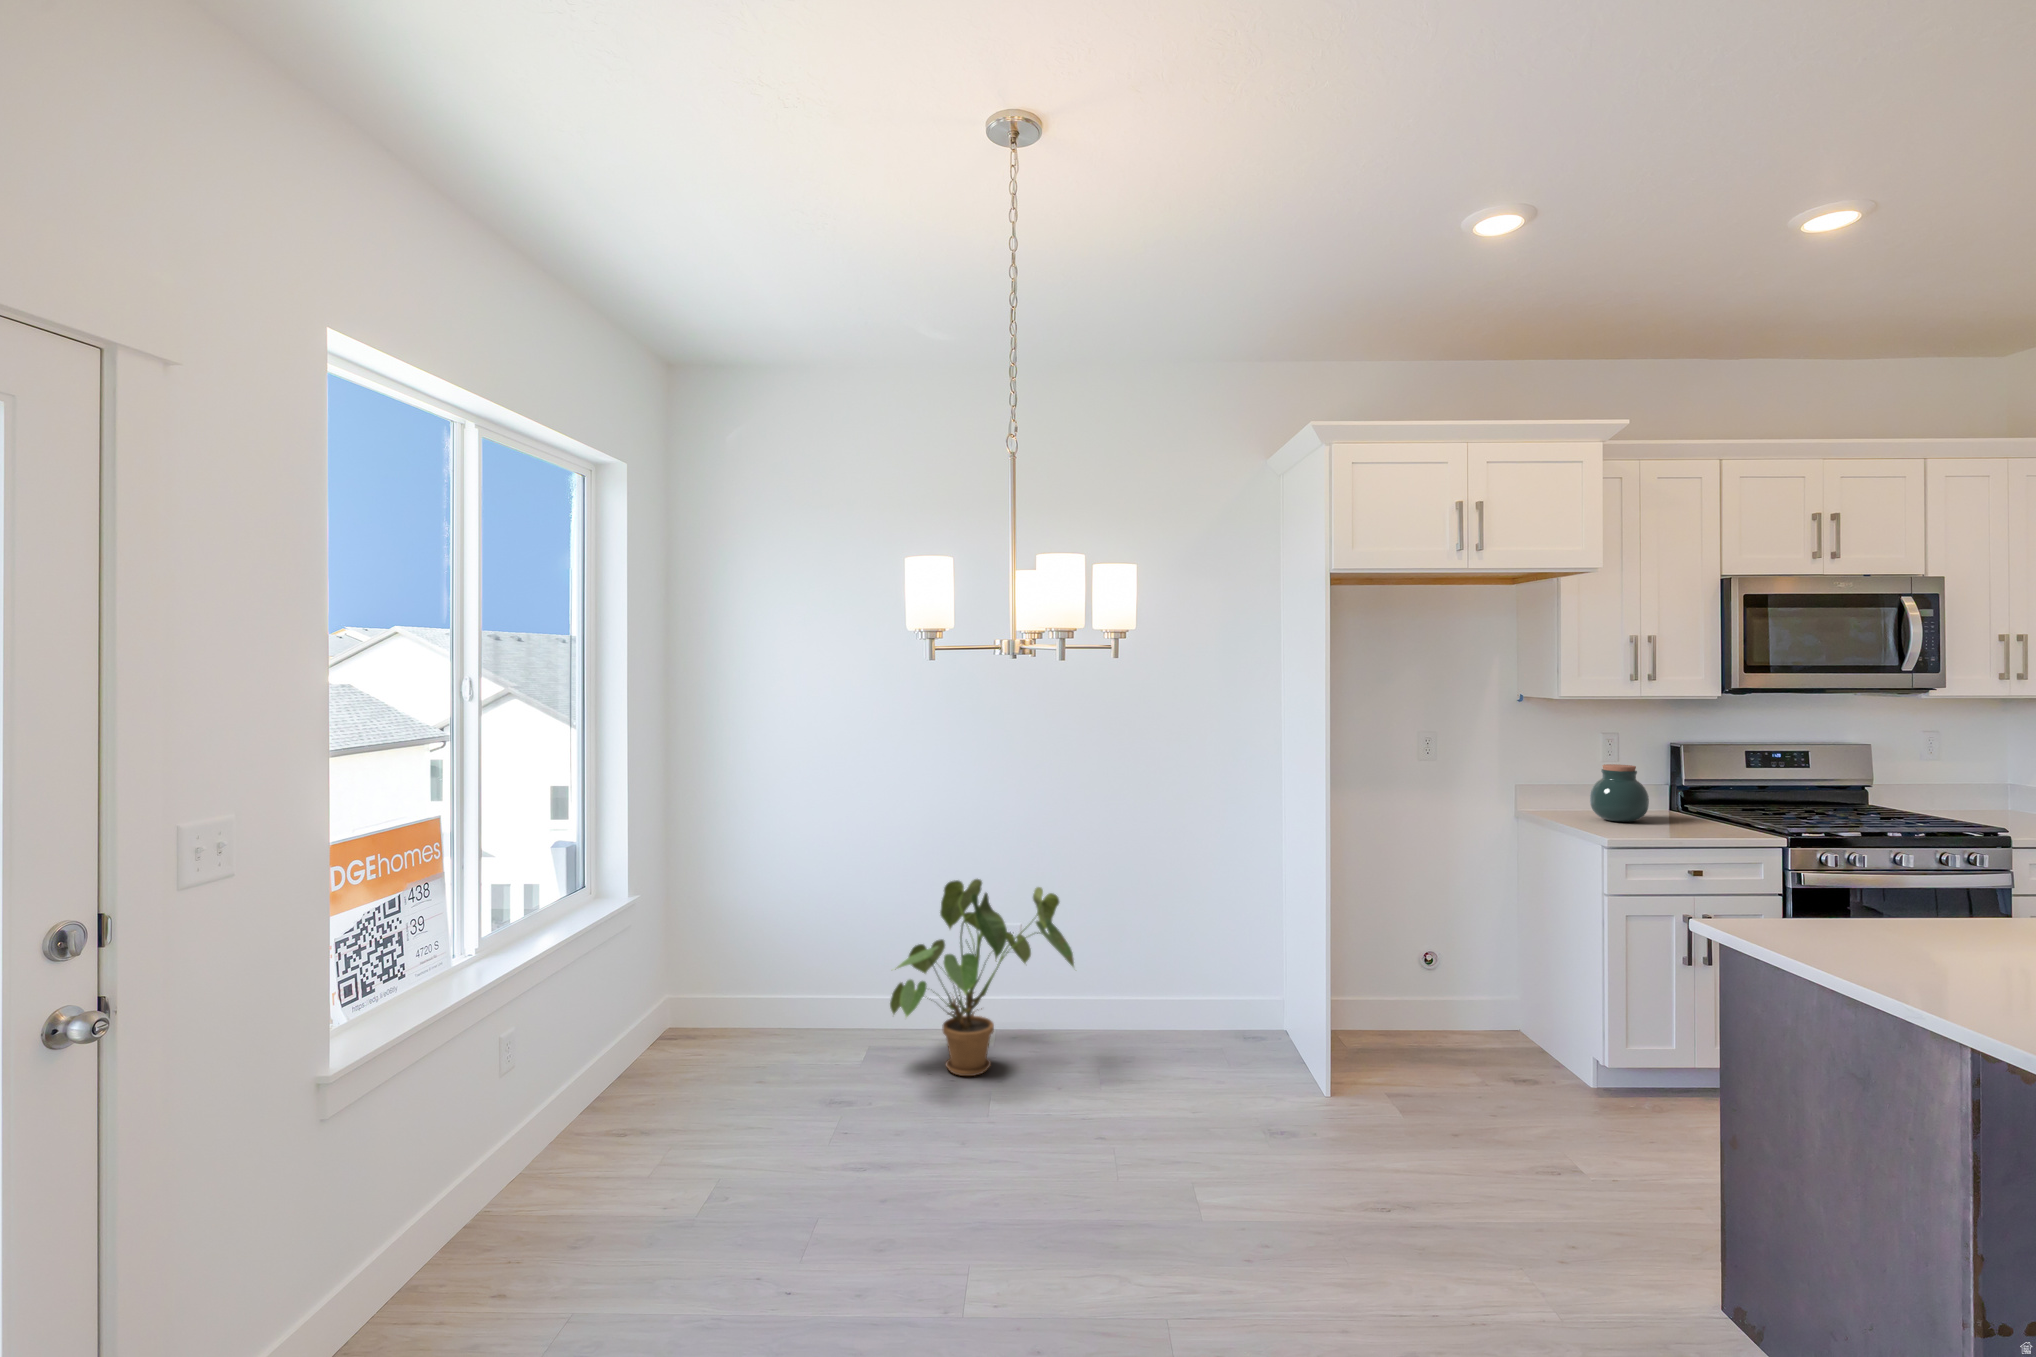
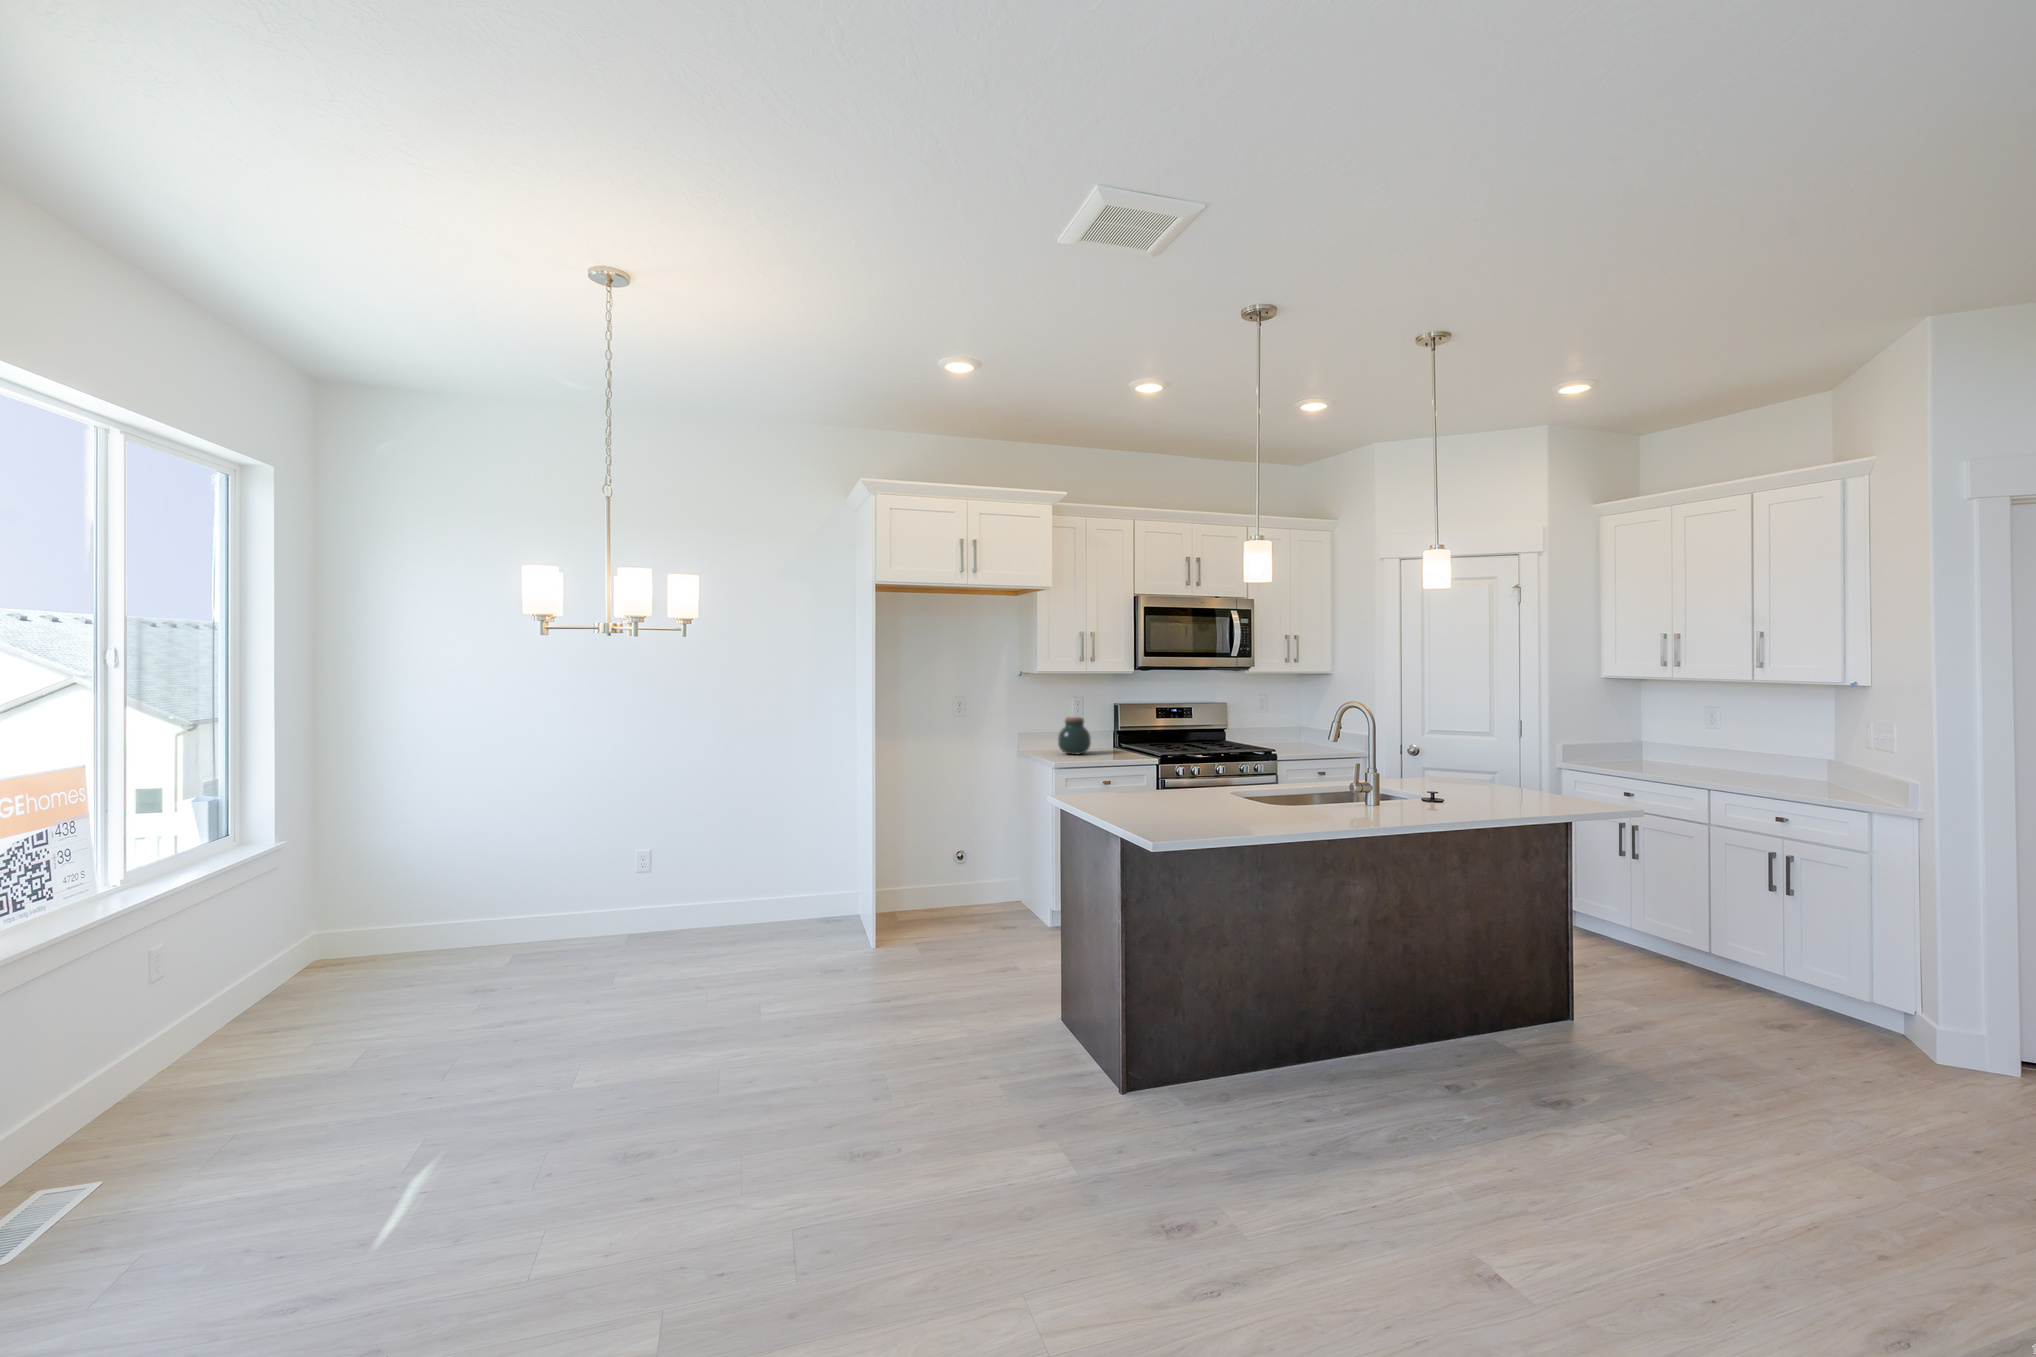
house plant: present [890,879,1074,1076] -> none [532,815,690,965]

